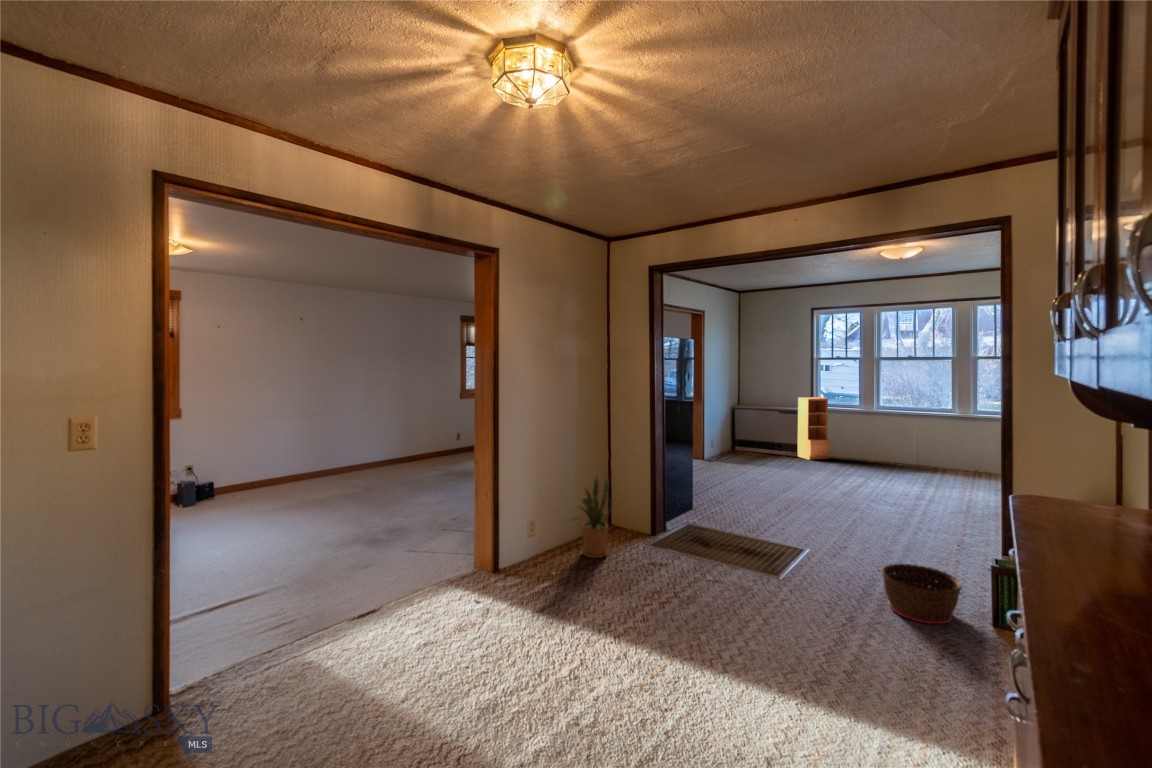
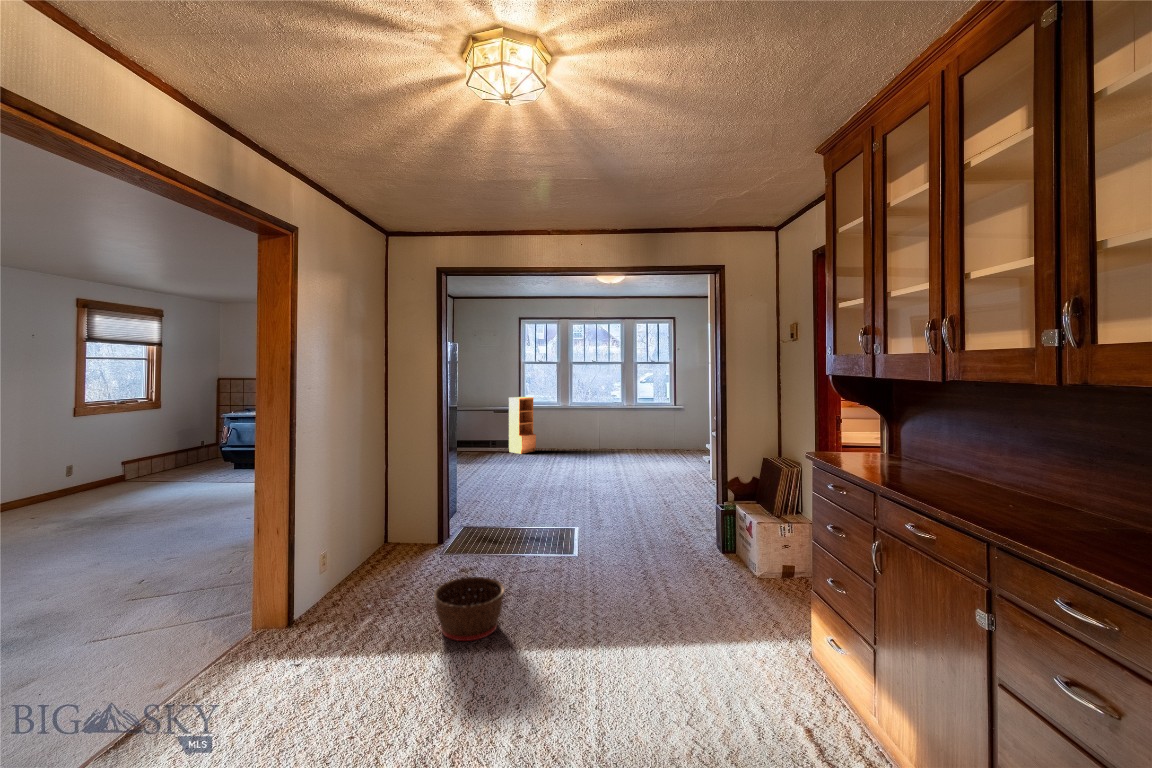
house plant: present [572,476,612,558] -> none [357,487,418,581]
basket: present [882,564,962,624] -> present [434,577,505,641]

